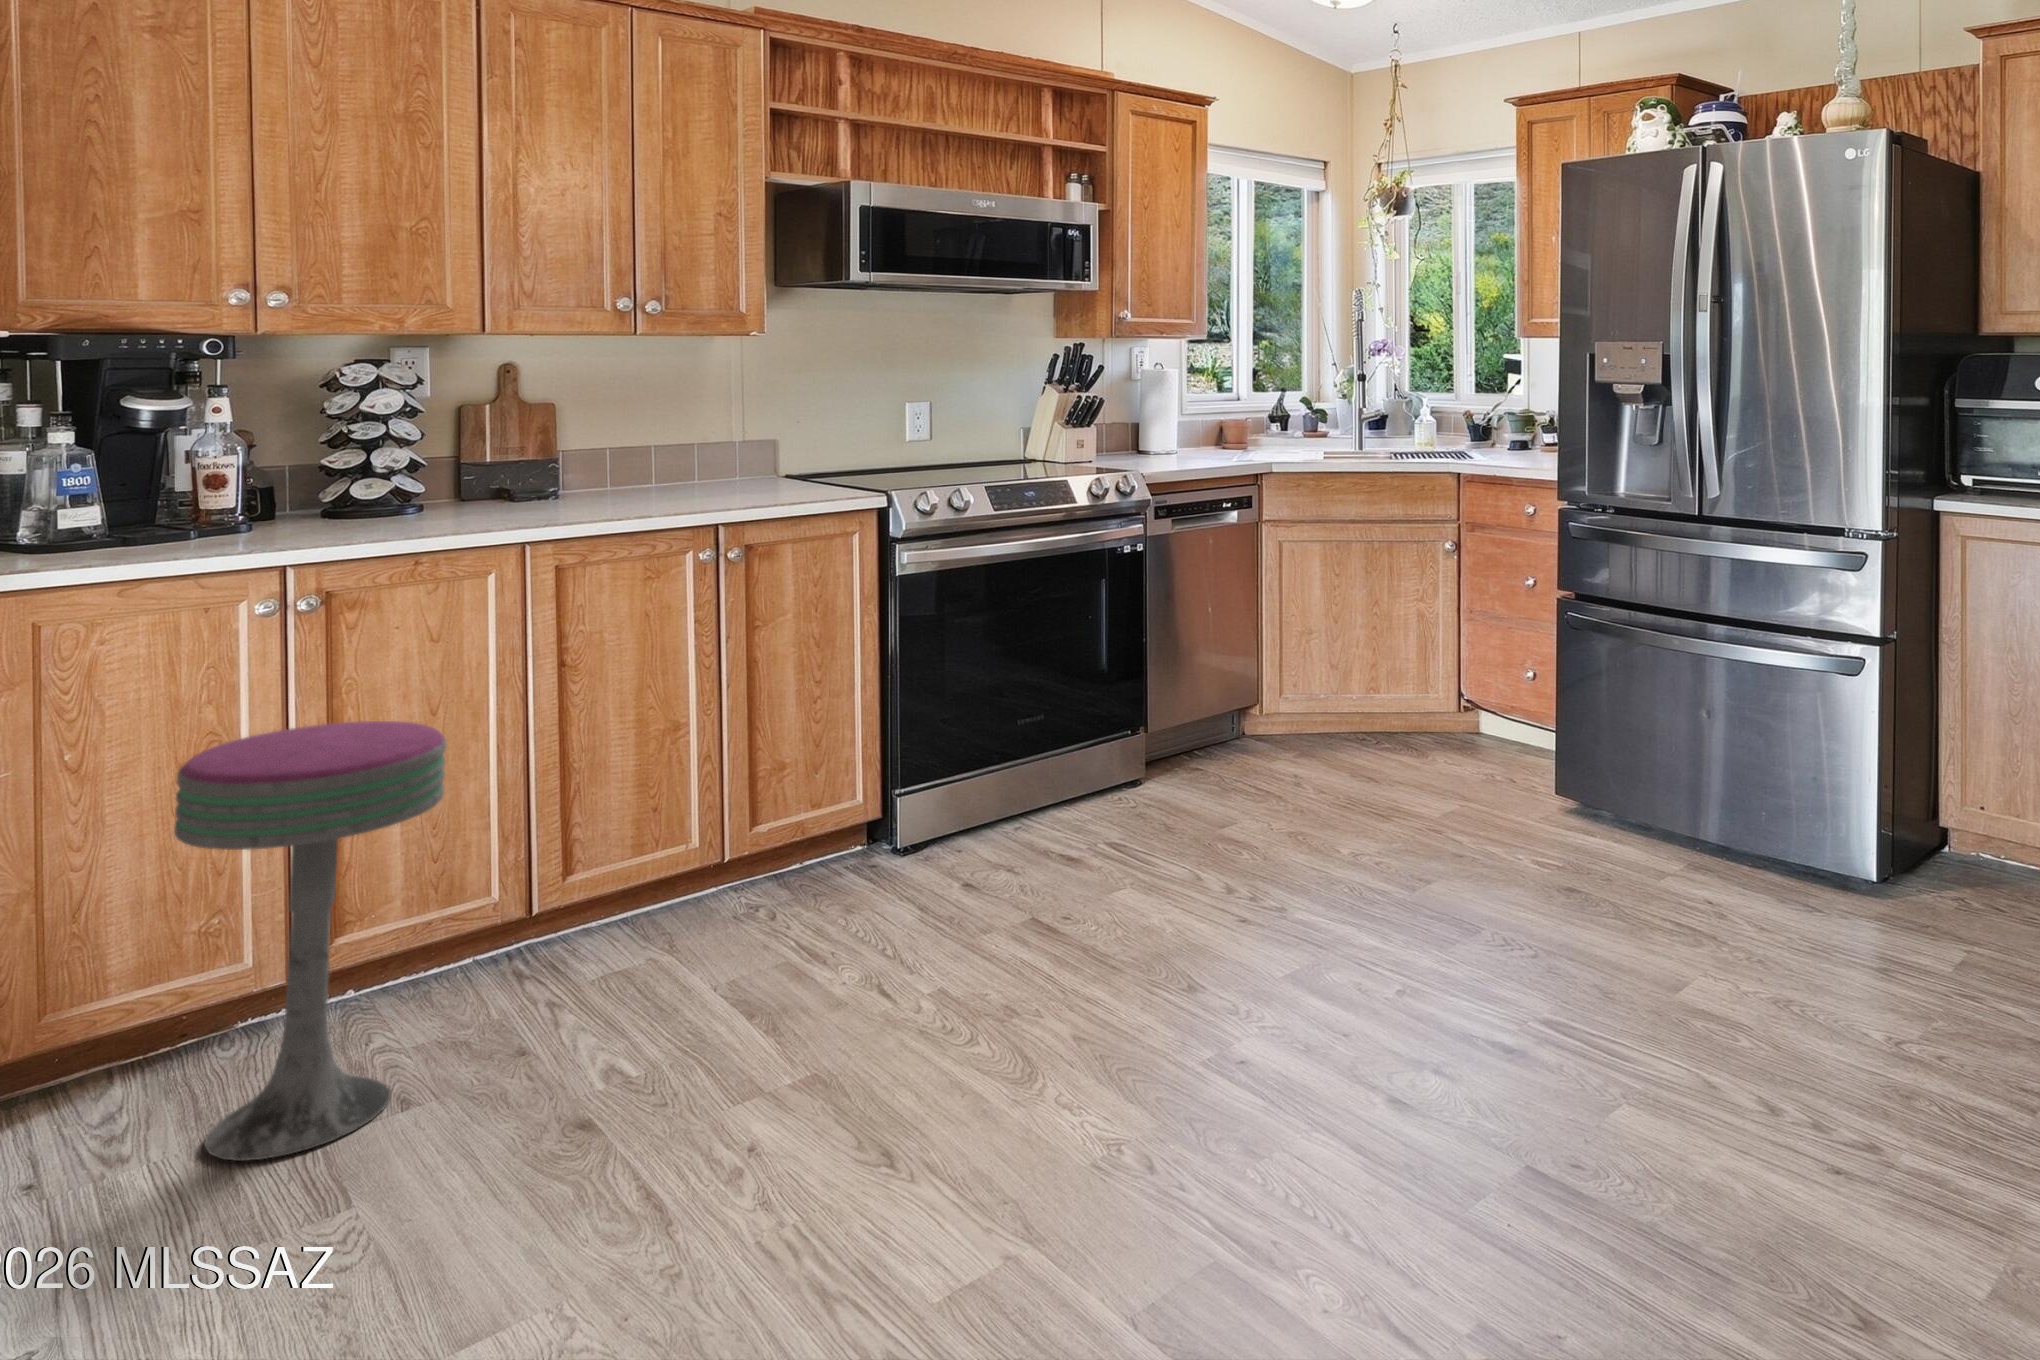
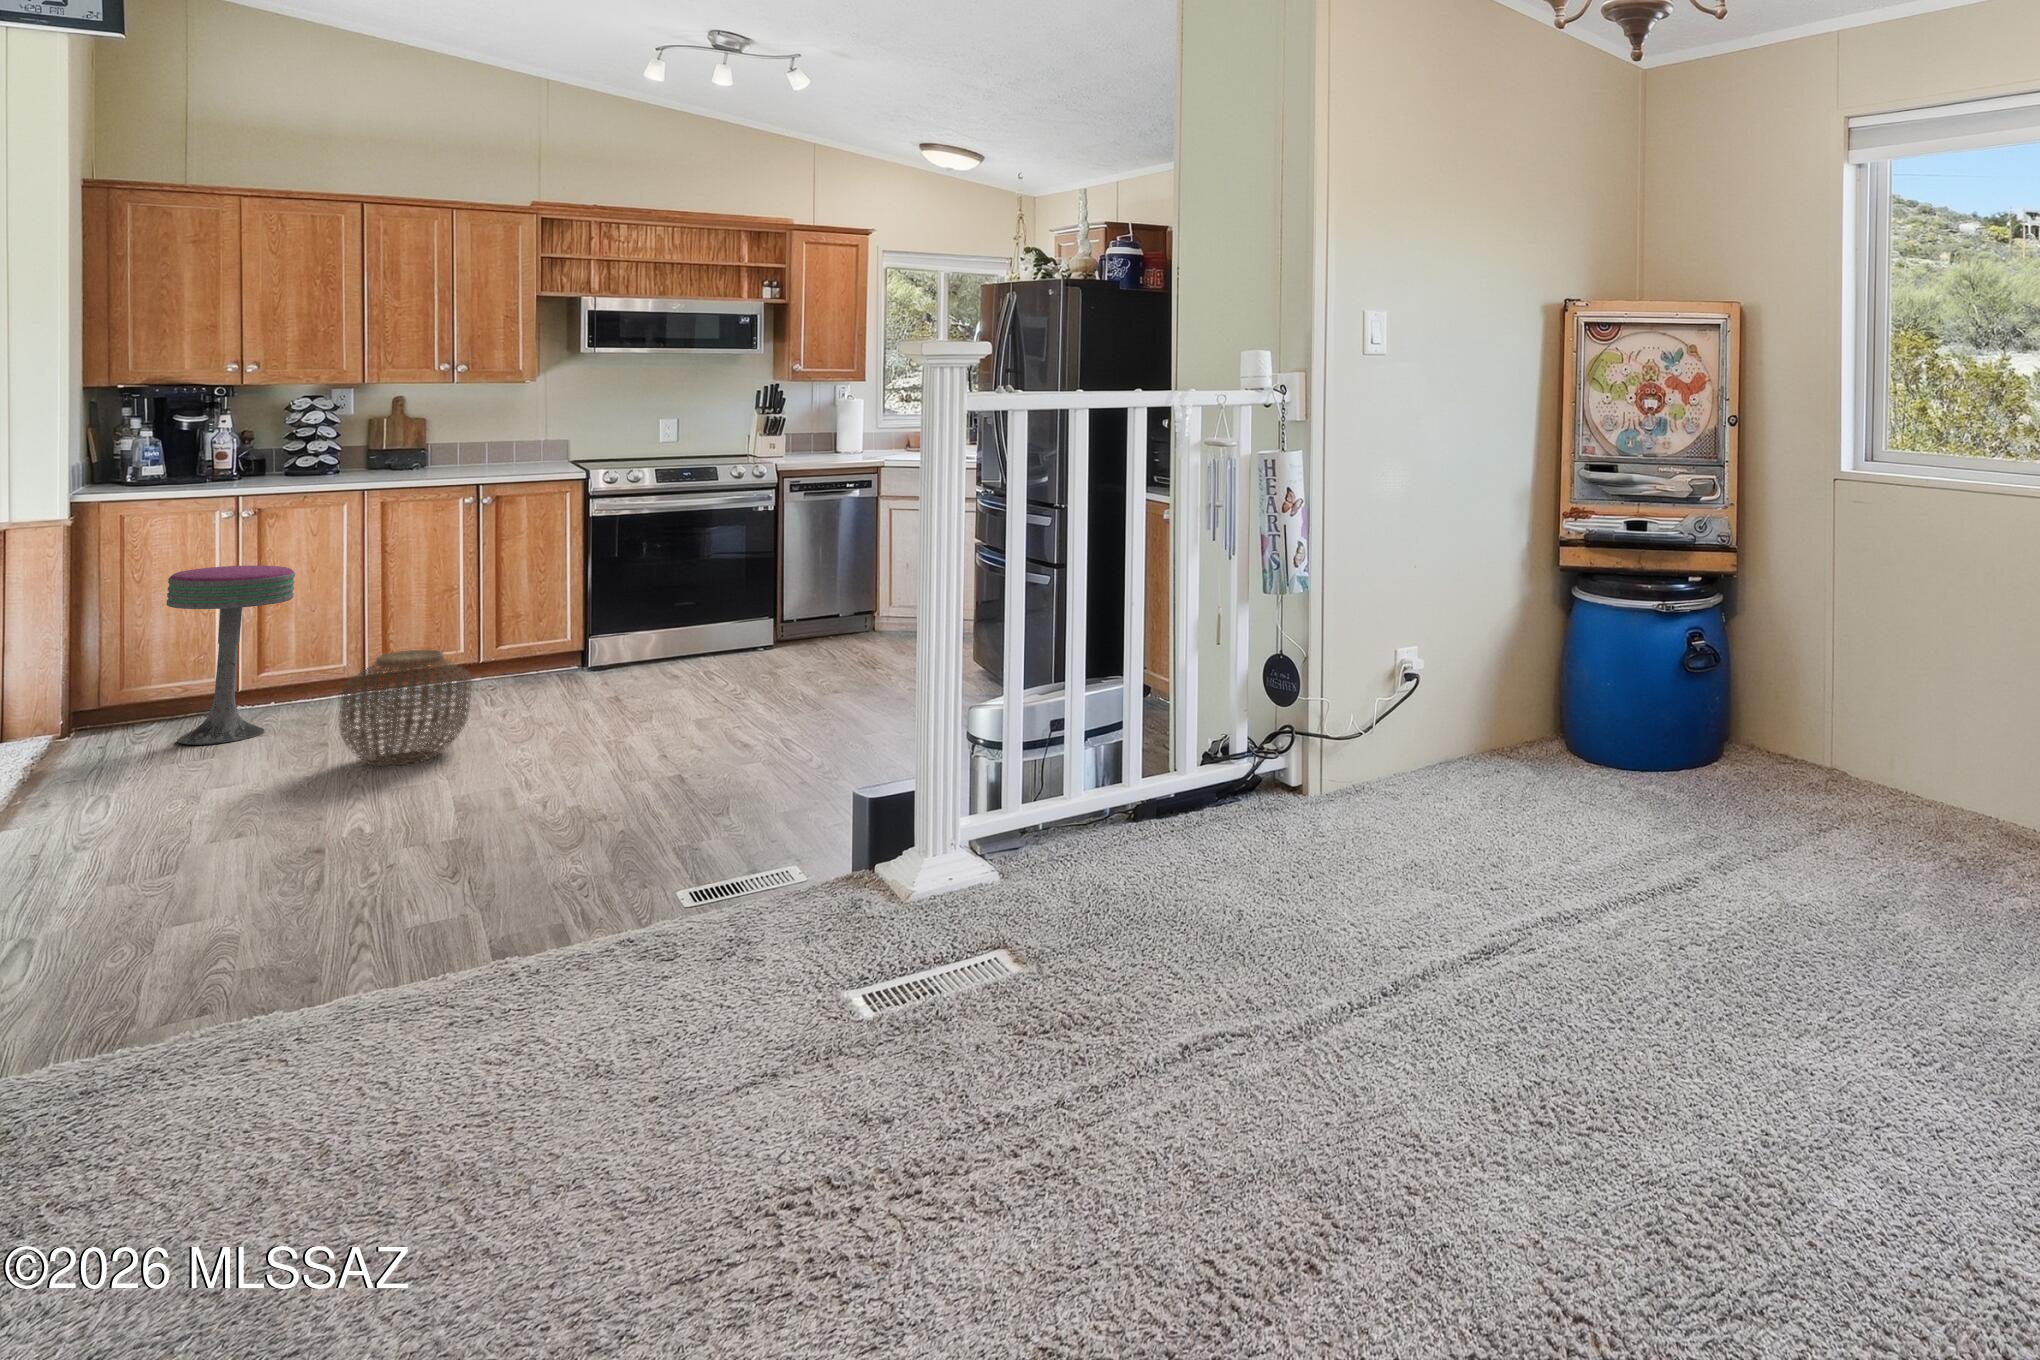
woven basket: none [663,917,923,1223] -> present [339,650,472,766]

